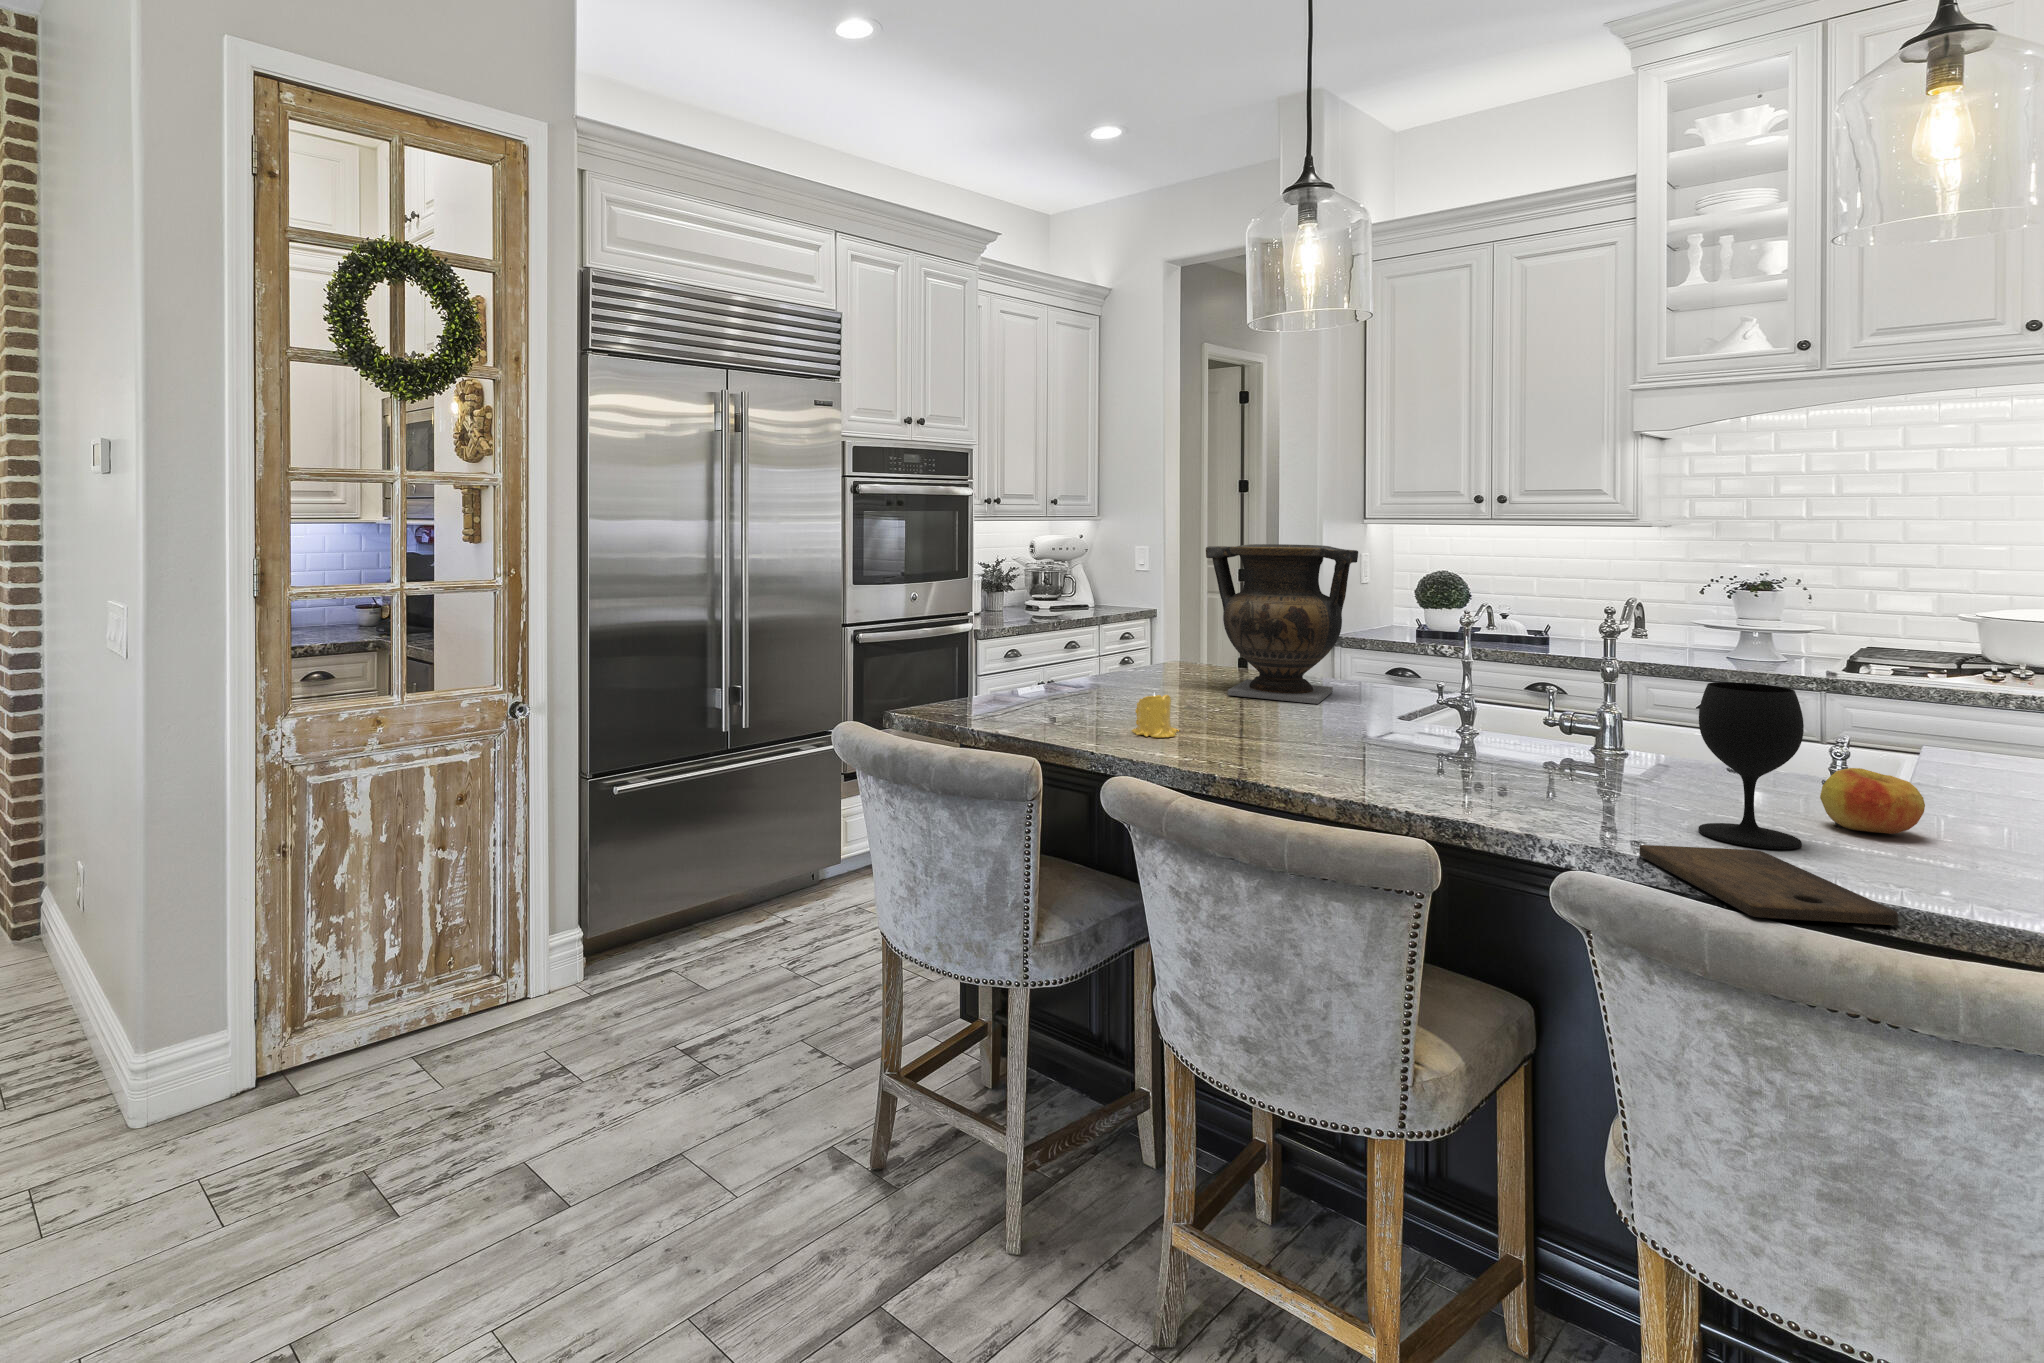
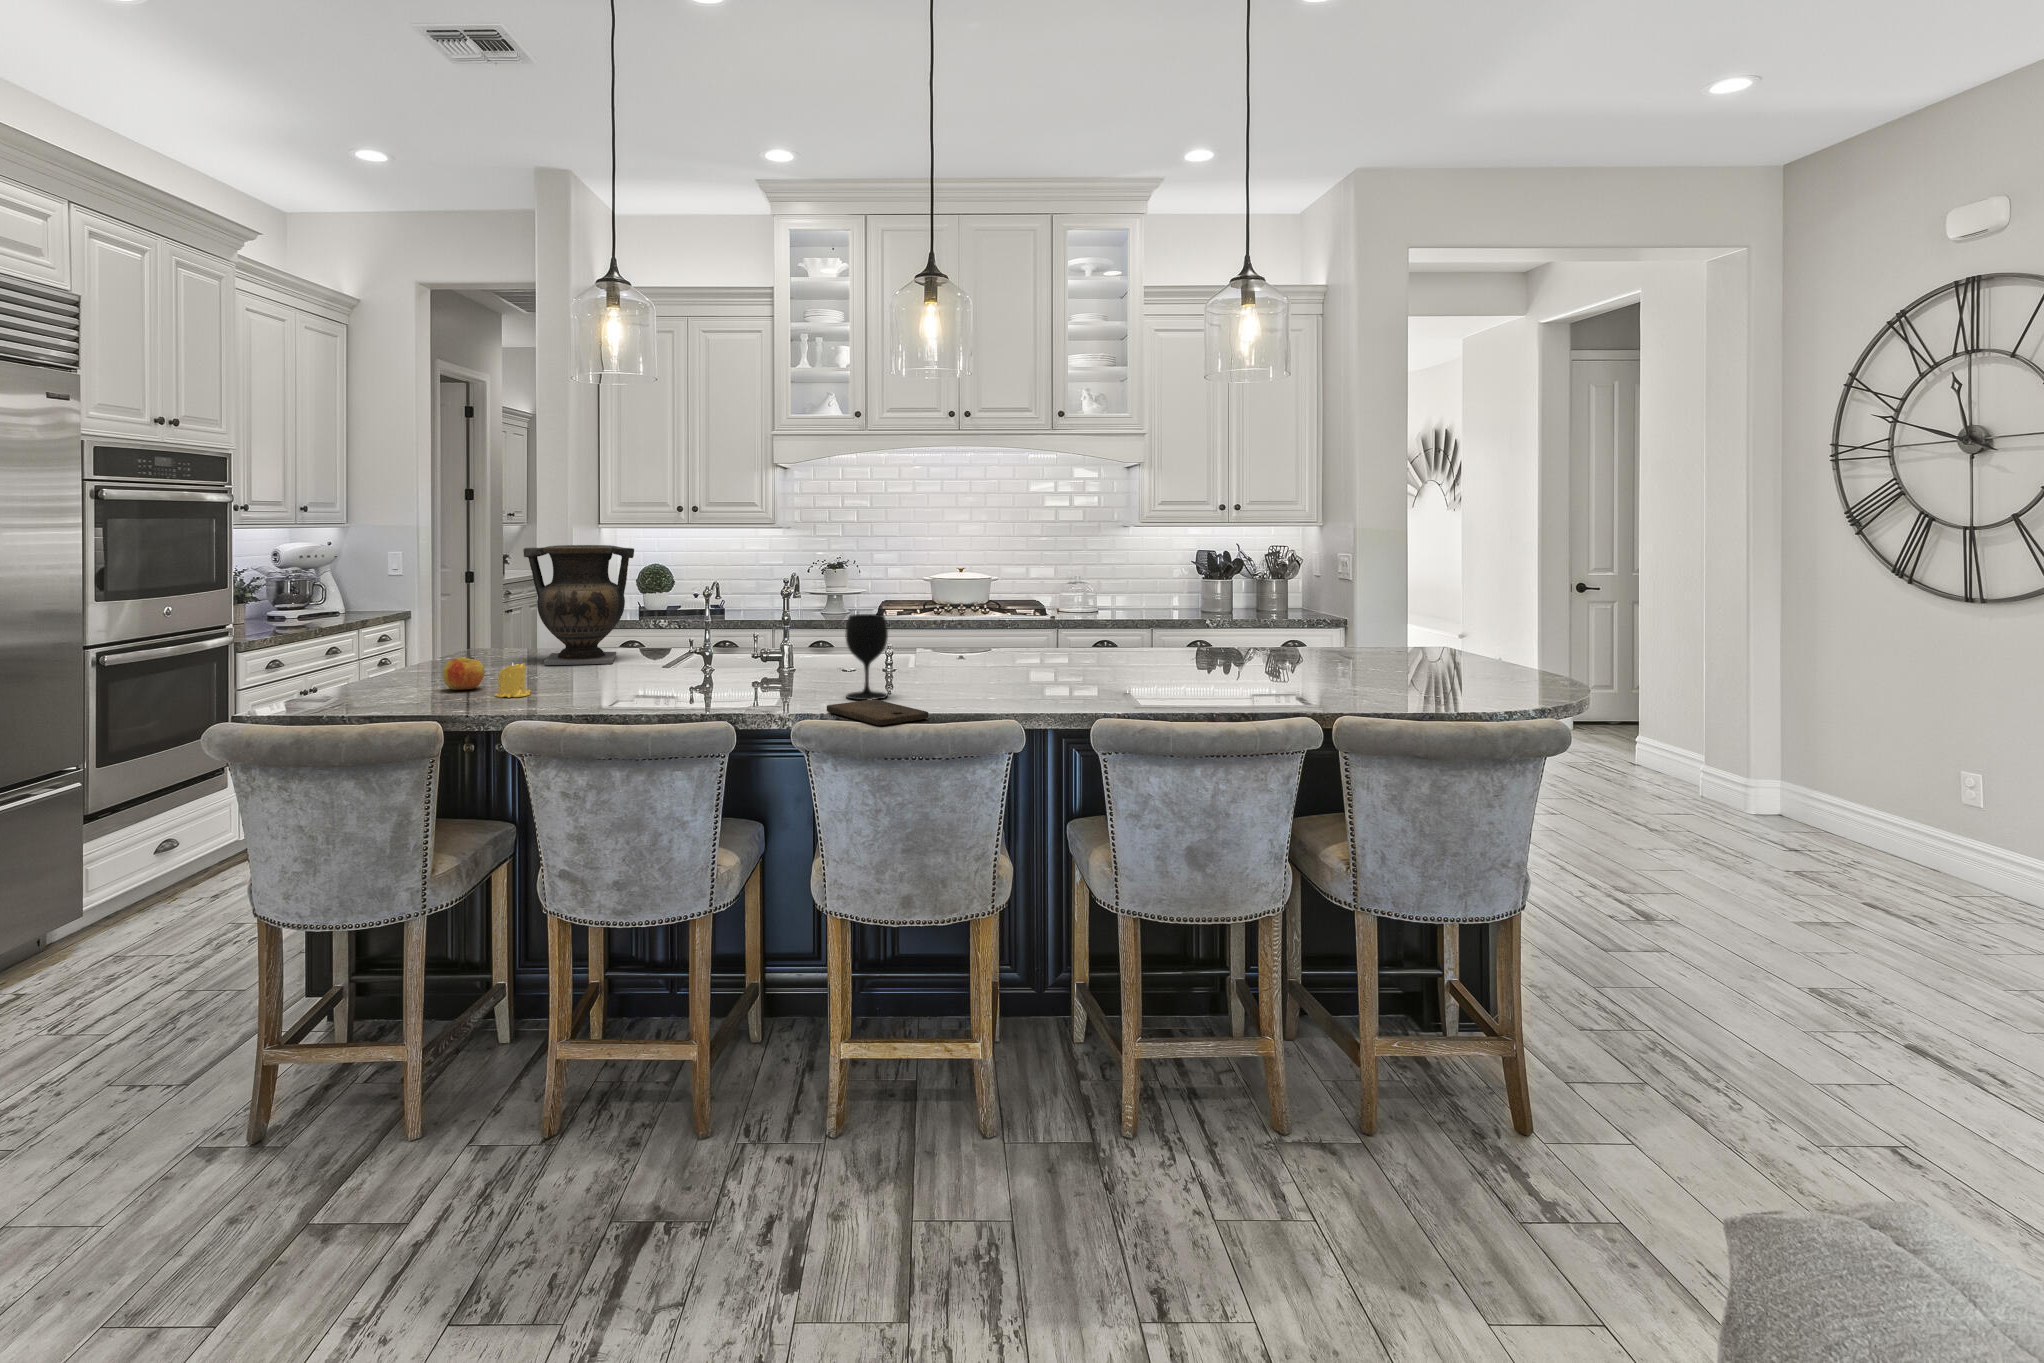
apple: present [1820,768,1925,834] -> present [443,657,484,690]

